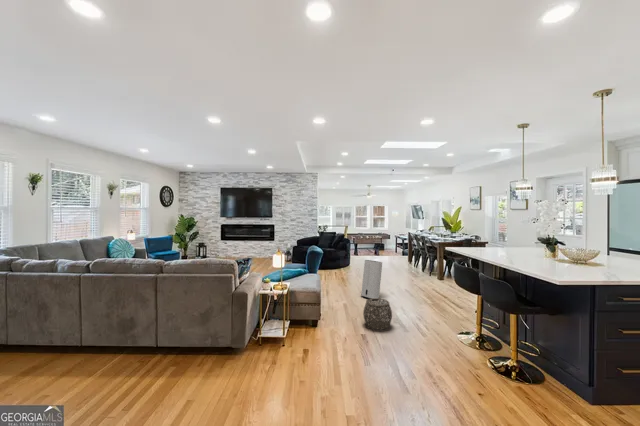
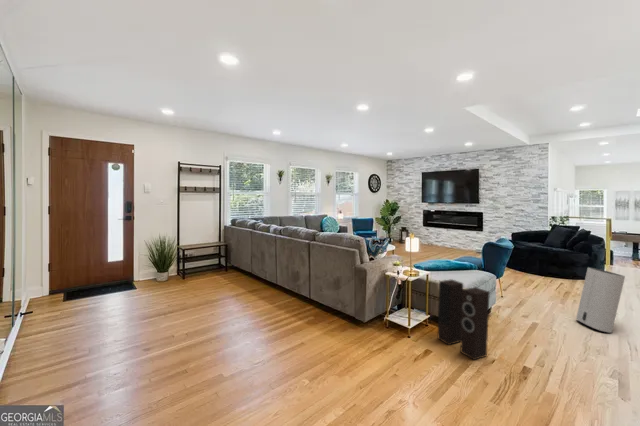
speaker: none [304,285,341,344] -> present [438,280,489,360]
woven basket: present [363,298,392,330] -> none [540,322,599,376]

